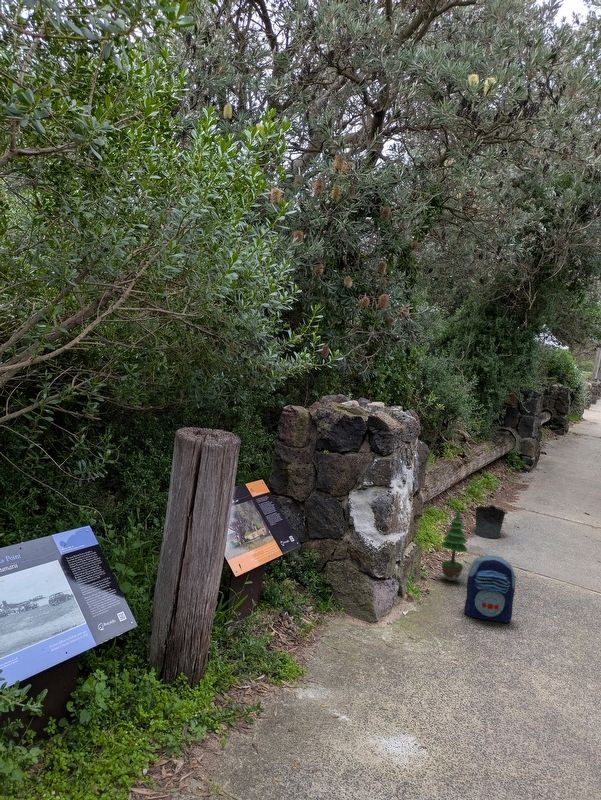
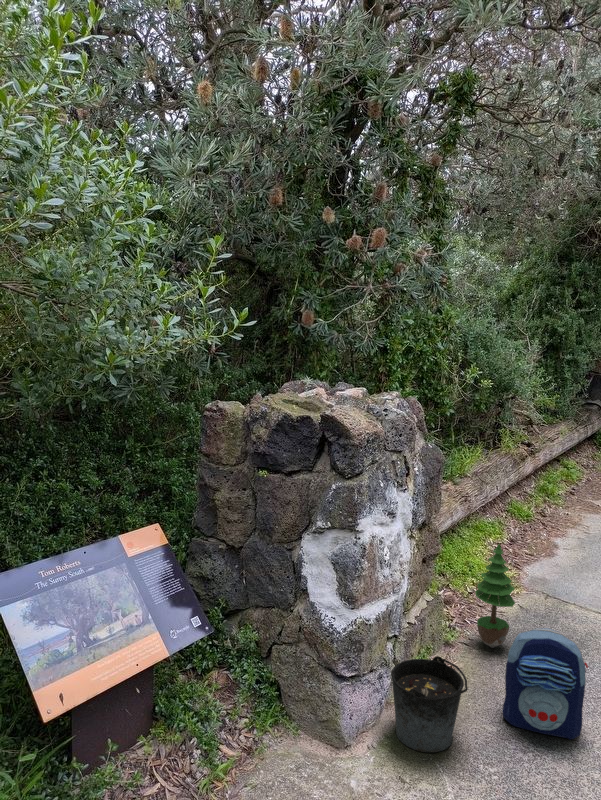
bucket: present [475,505,507,538] -> present [391,656,468,753]

